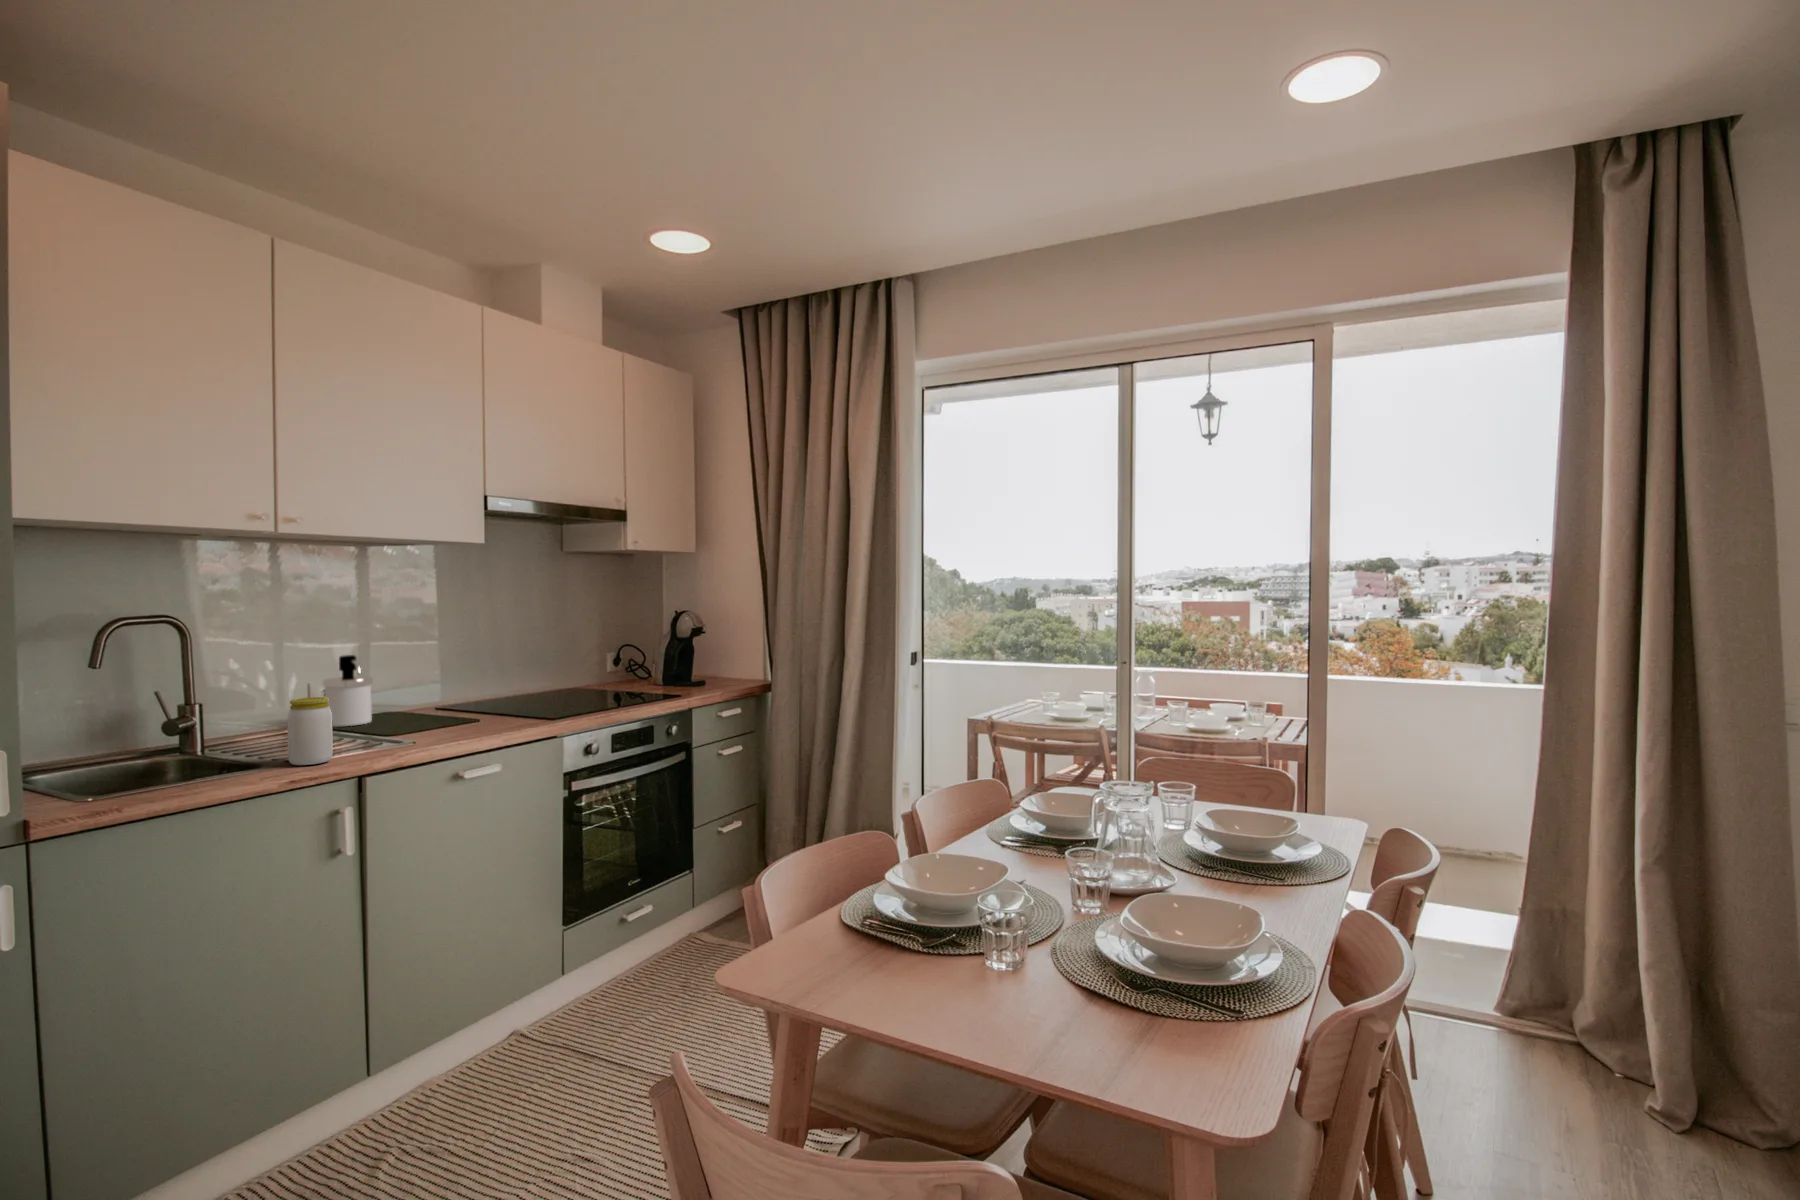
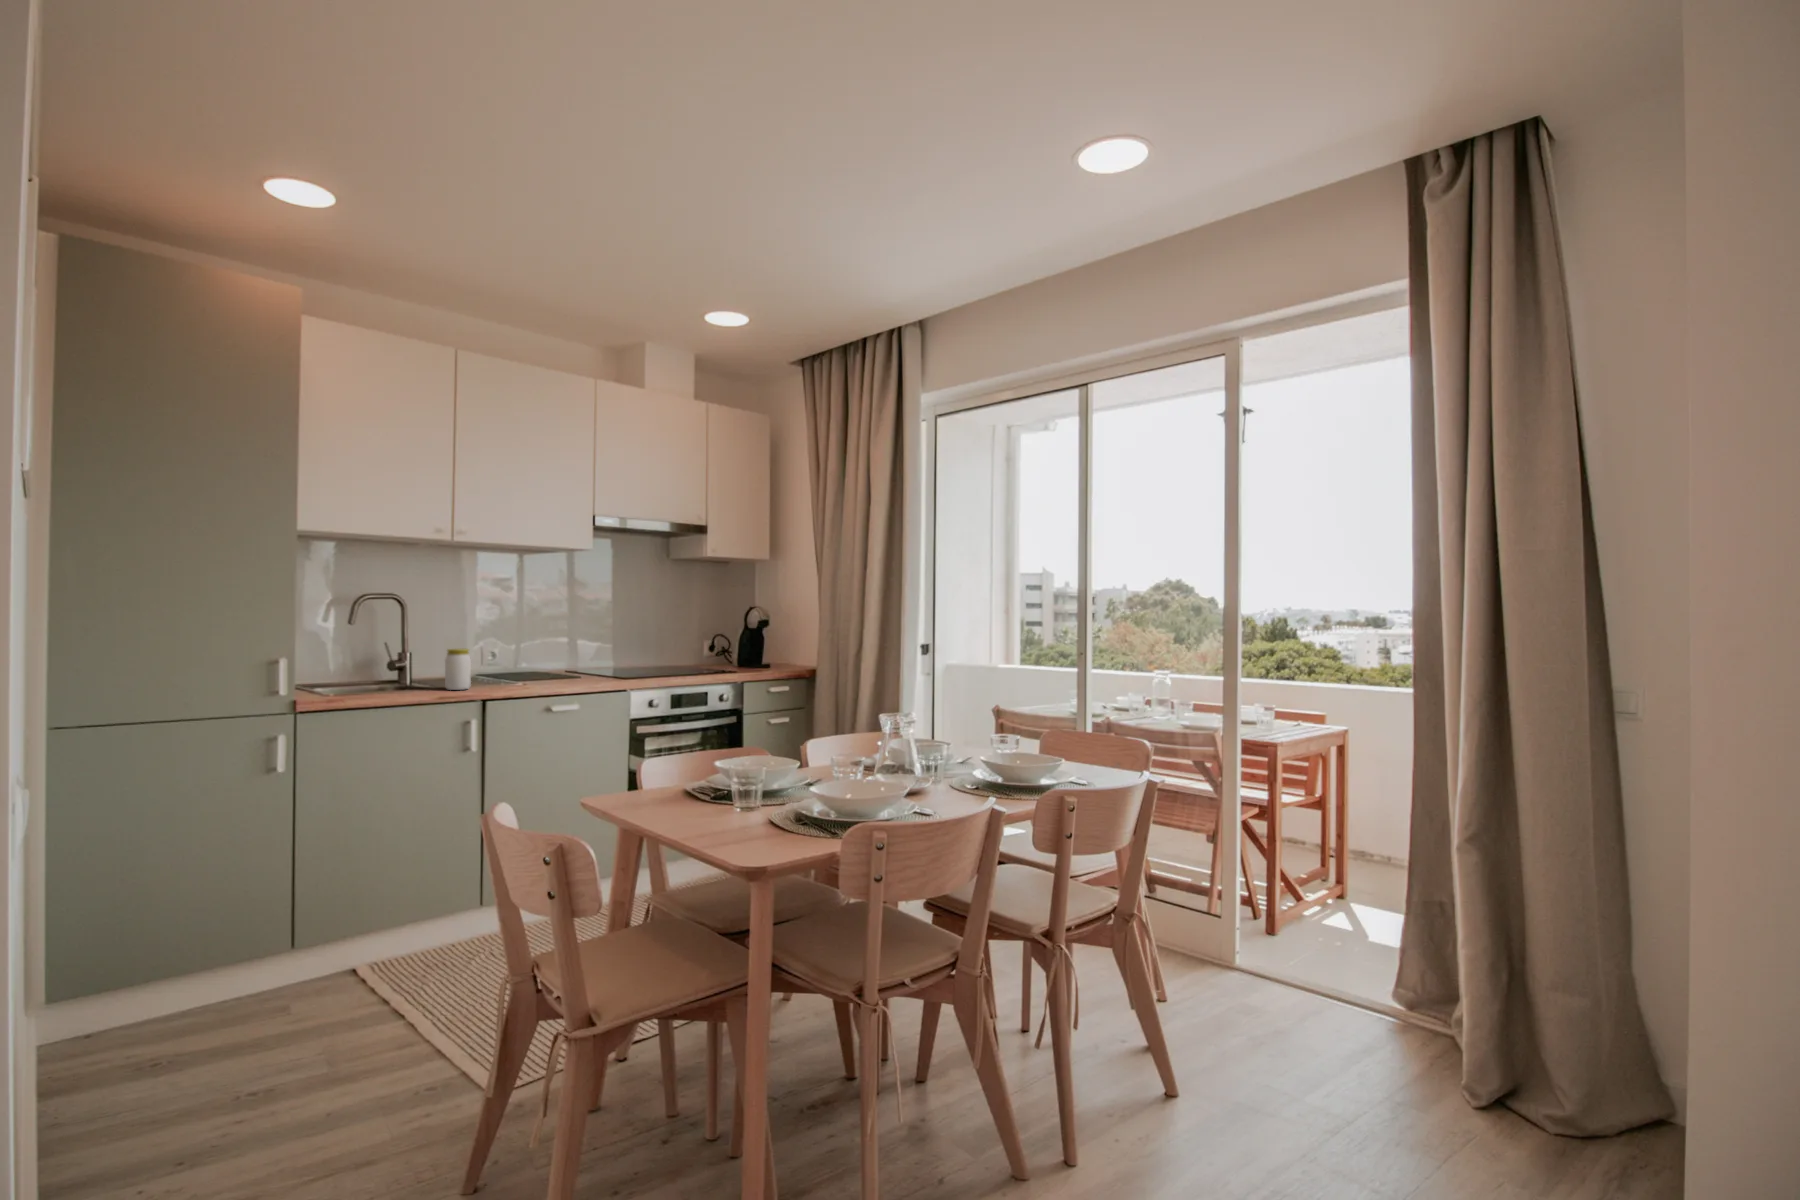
soap dispenser: present [323,655,373,727] -> none [484,628,515,675]

